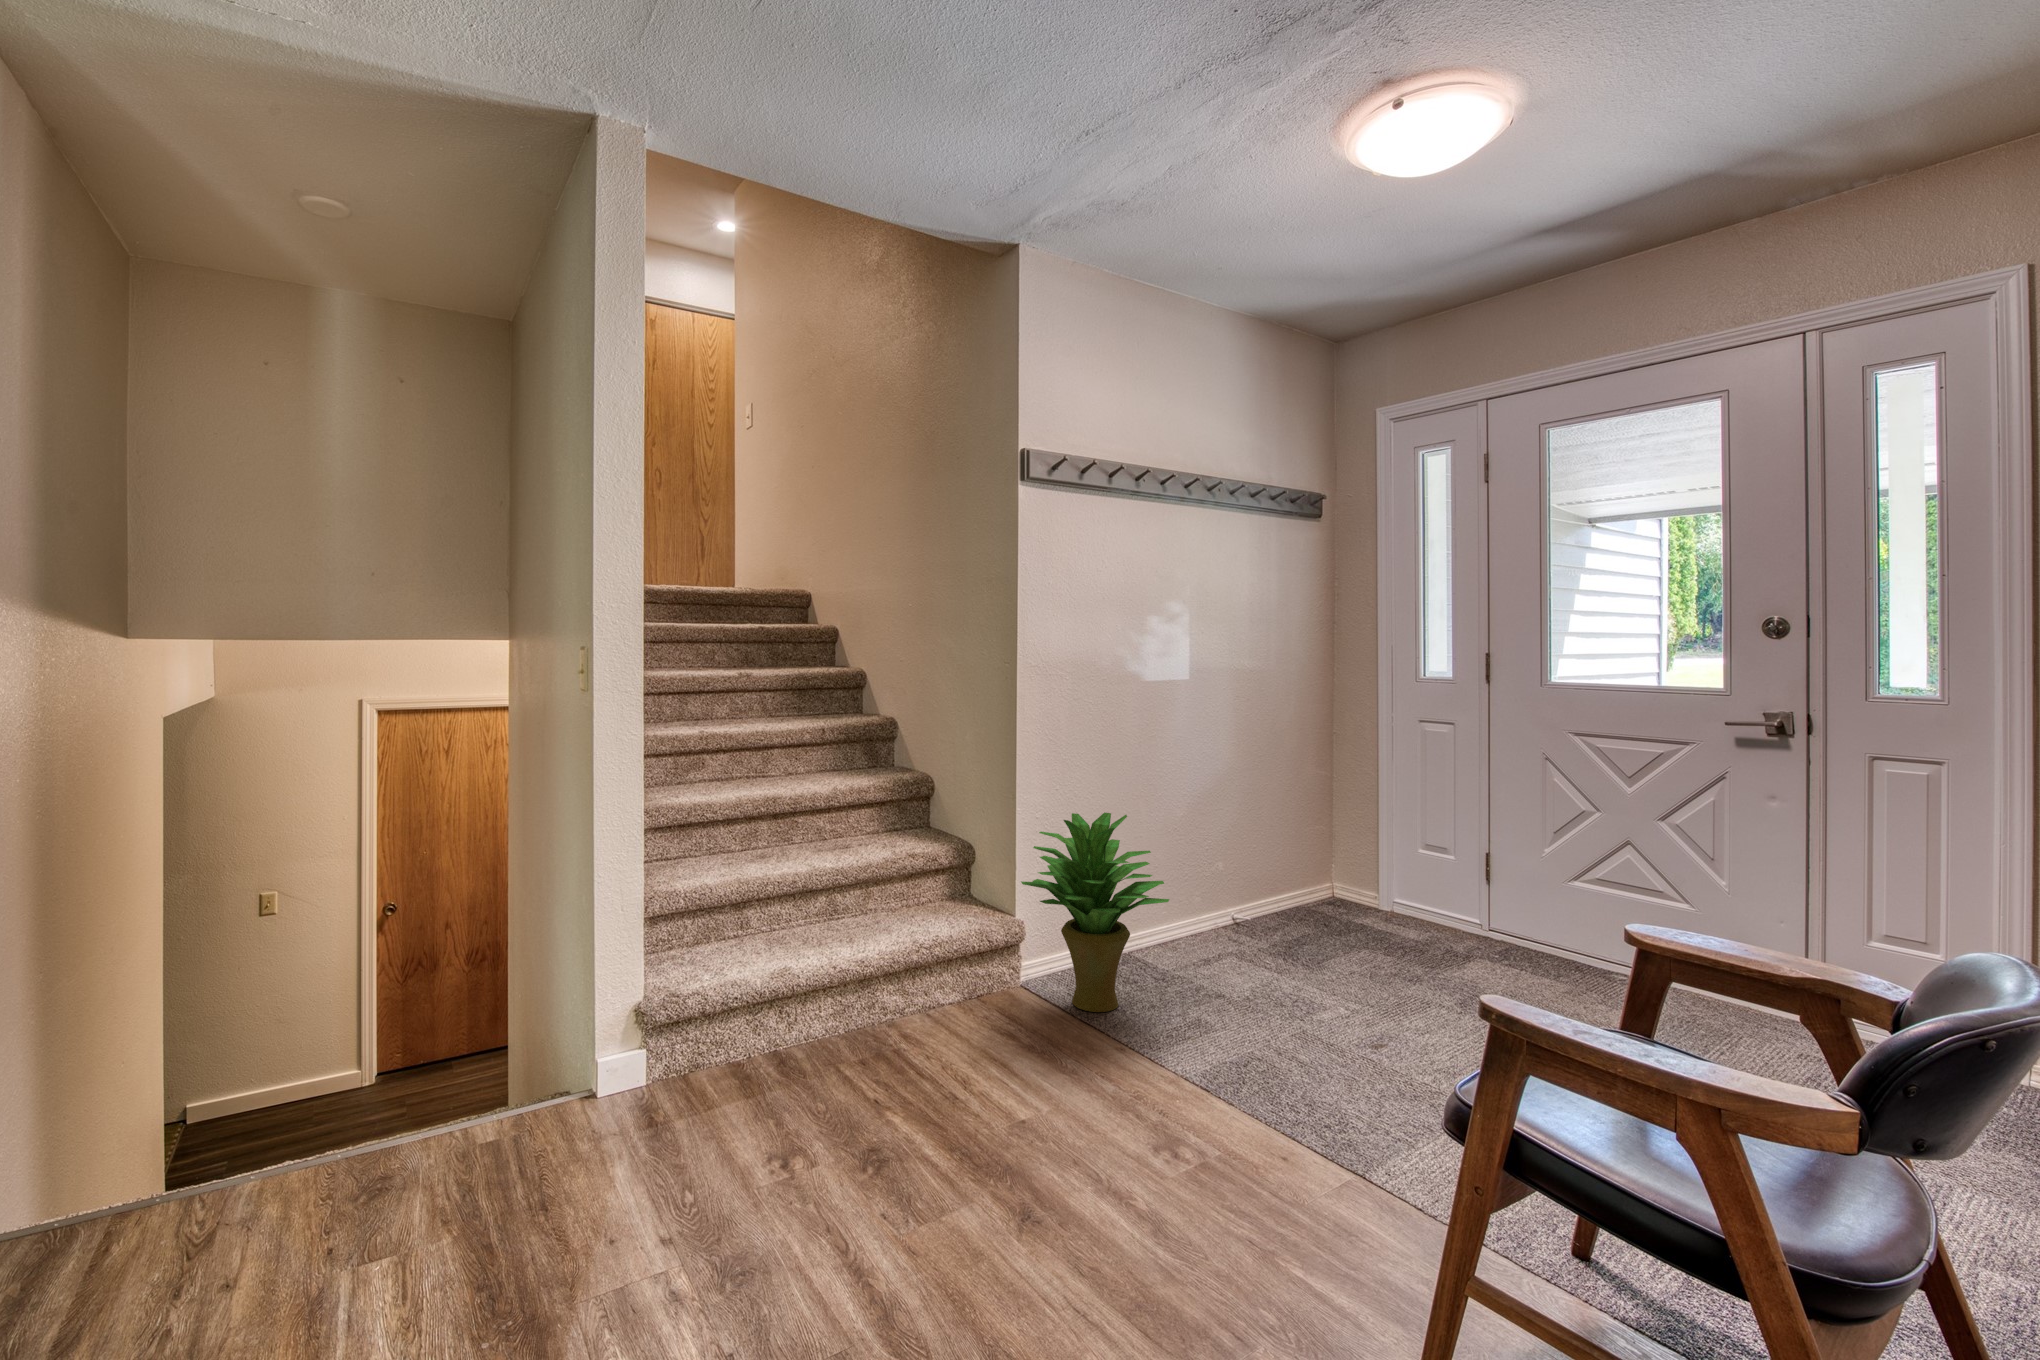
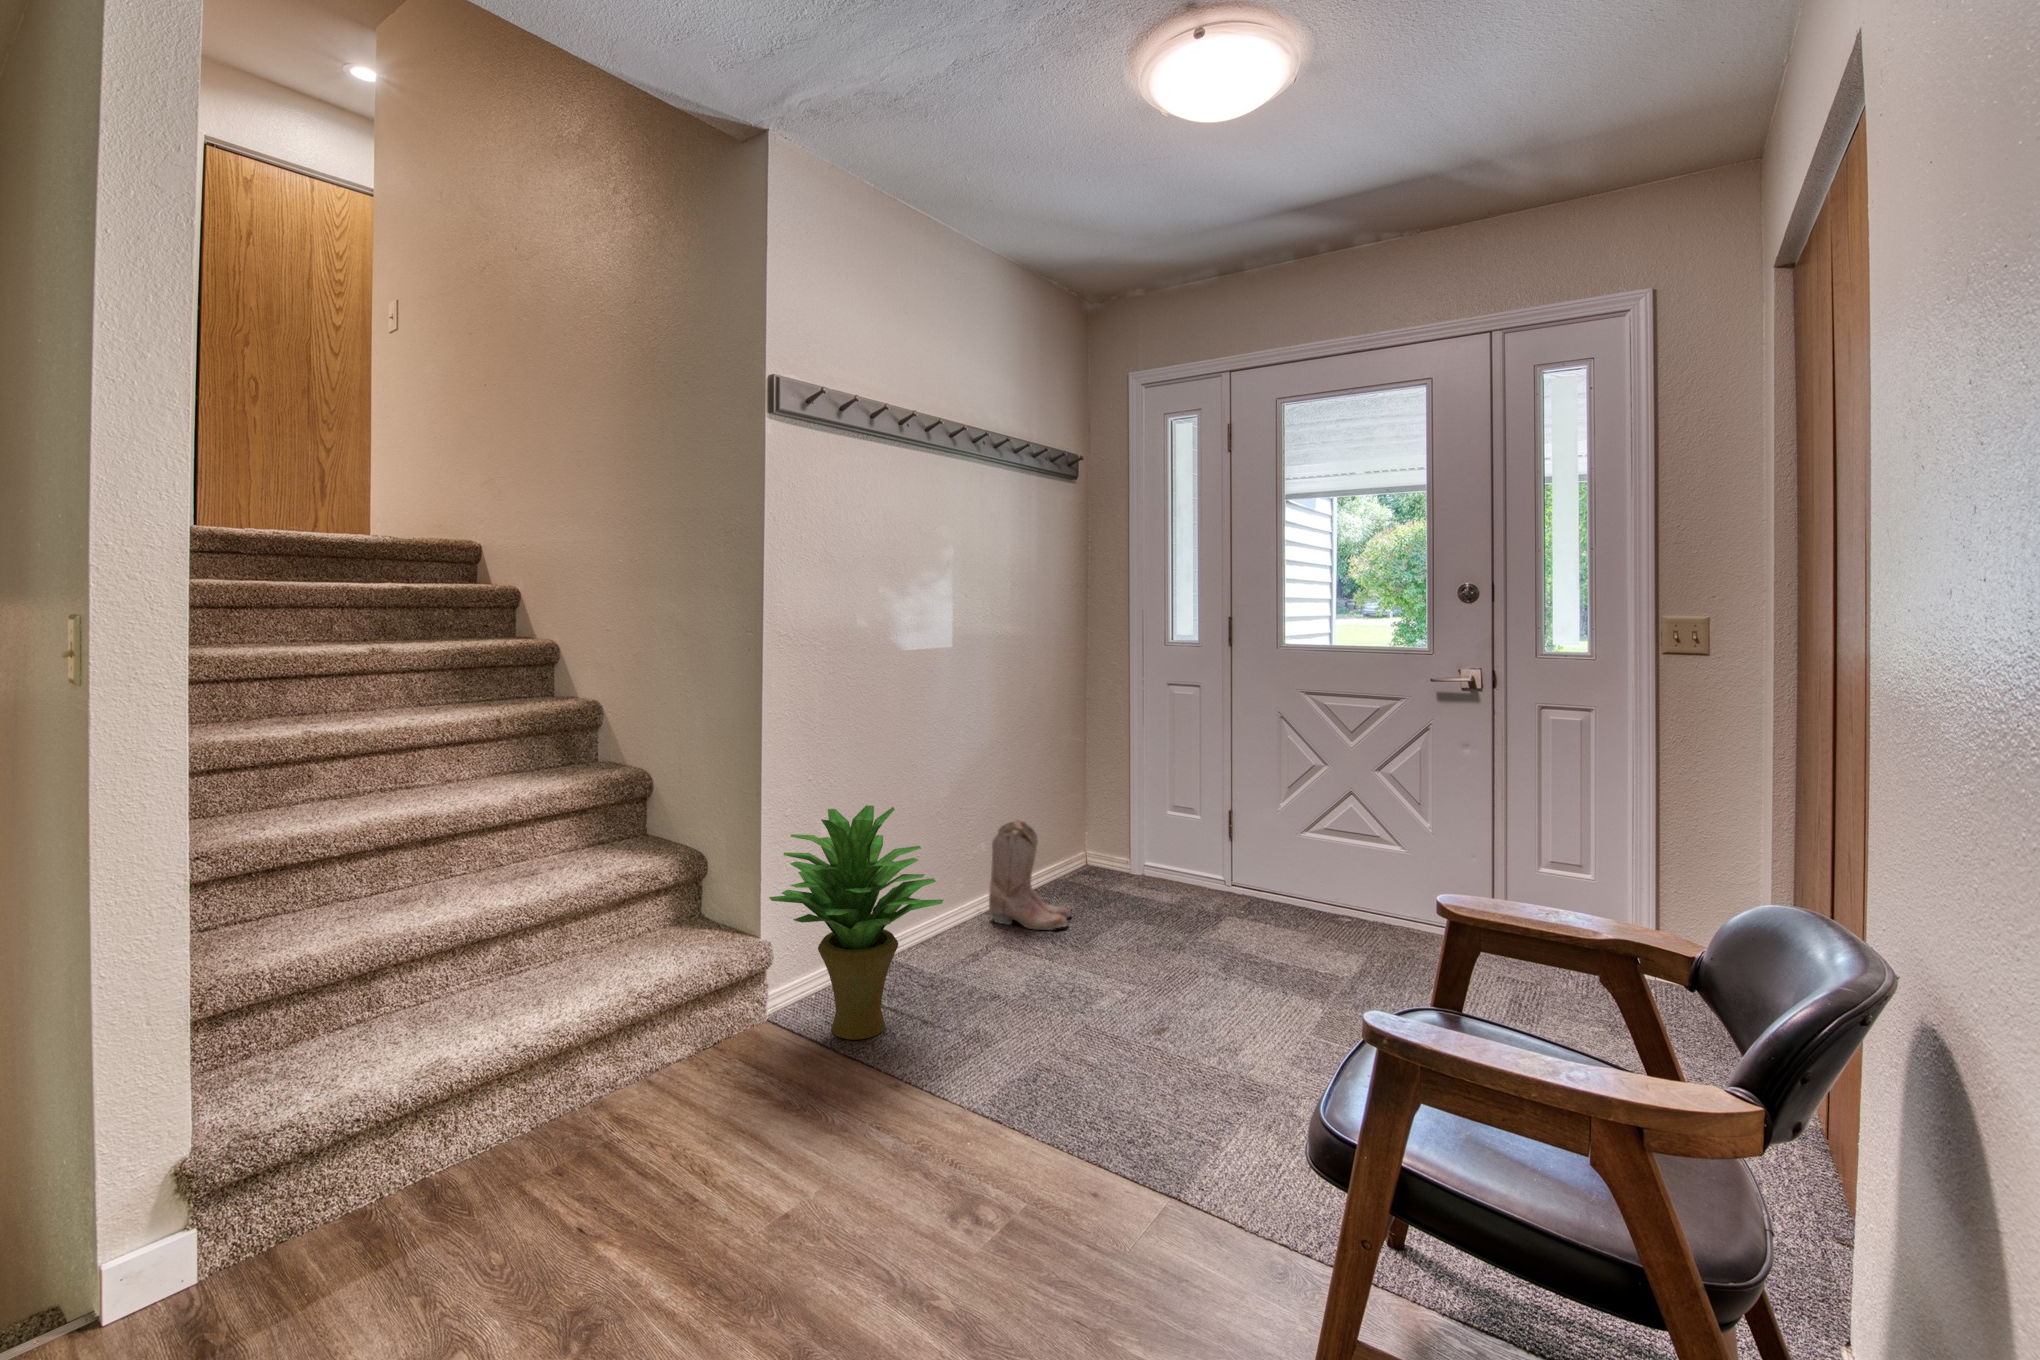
boots: none [1227,841,1311,948] -> present [989,819,1071,930]

